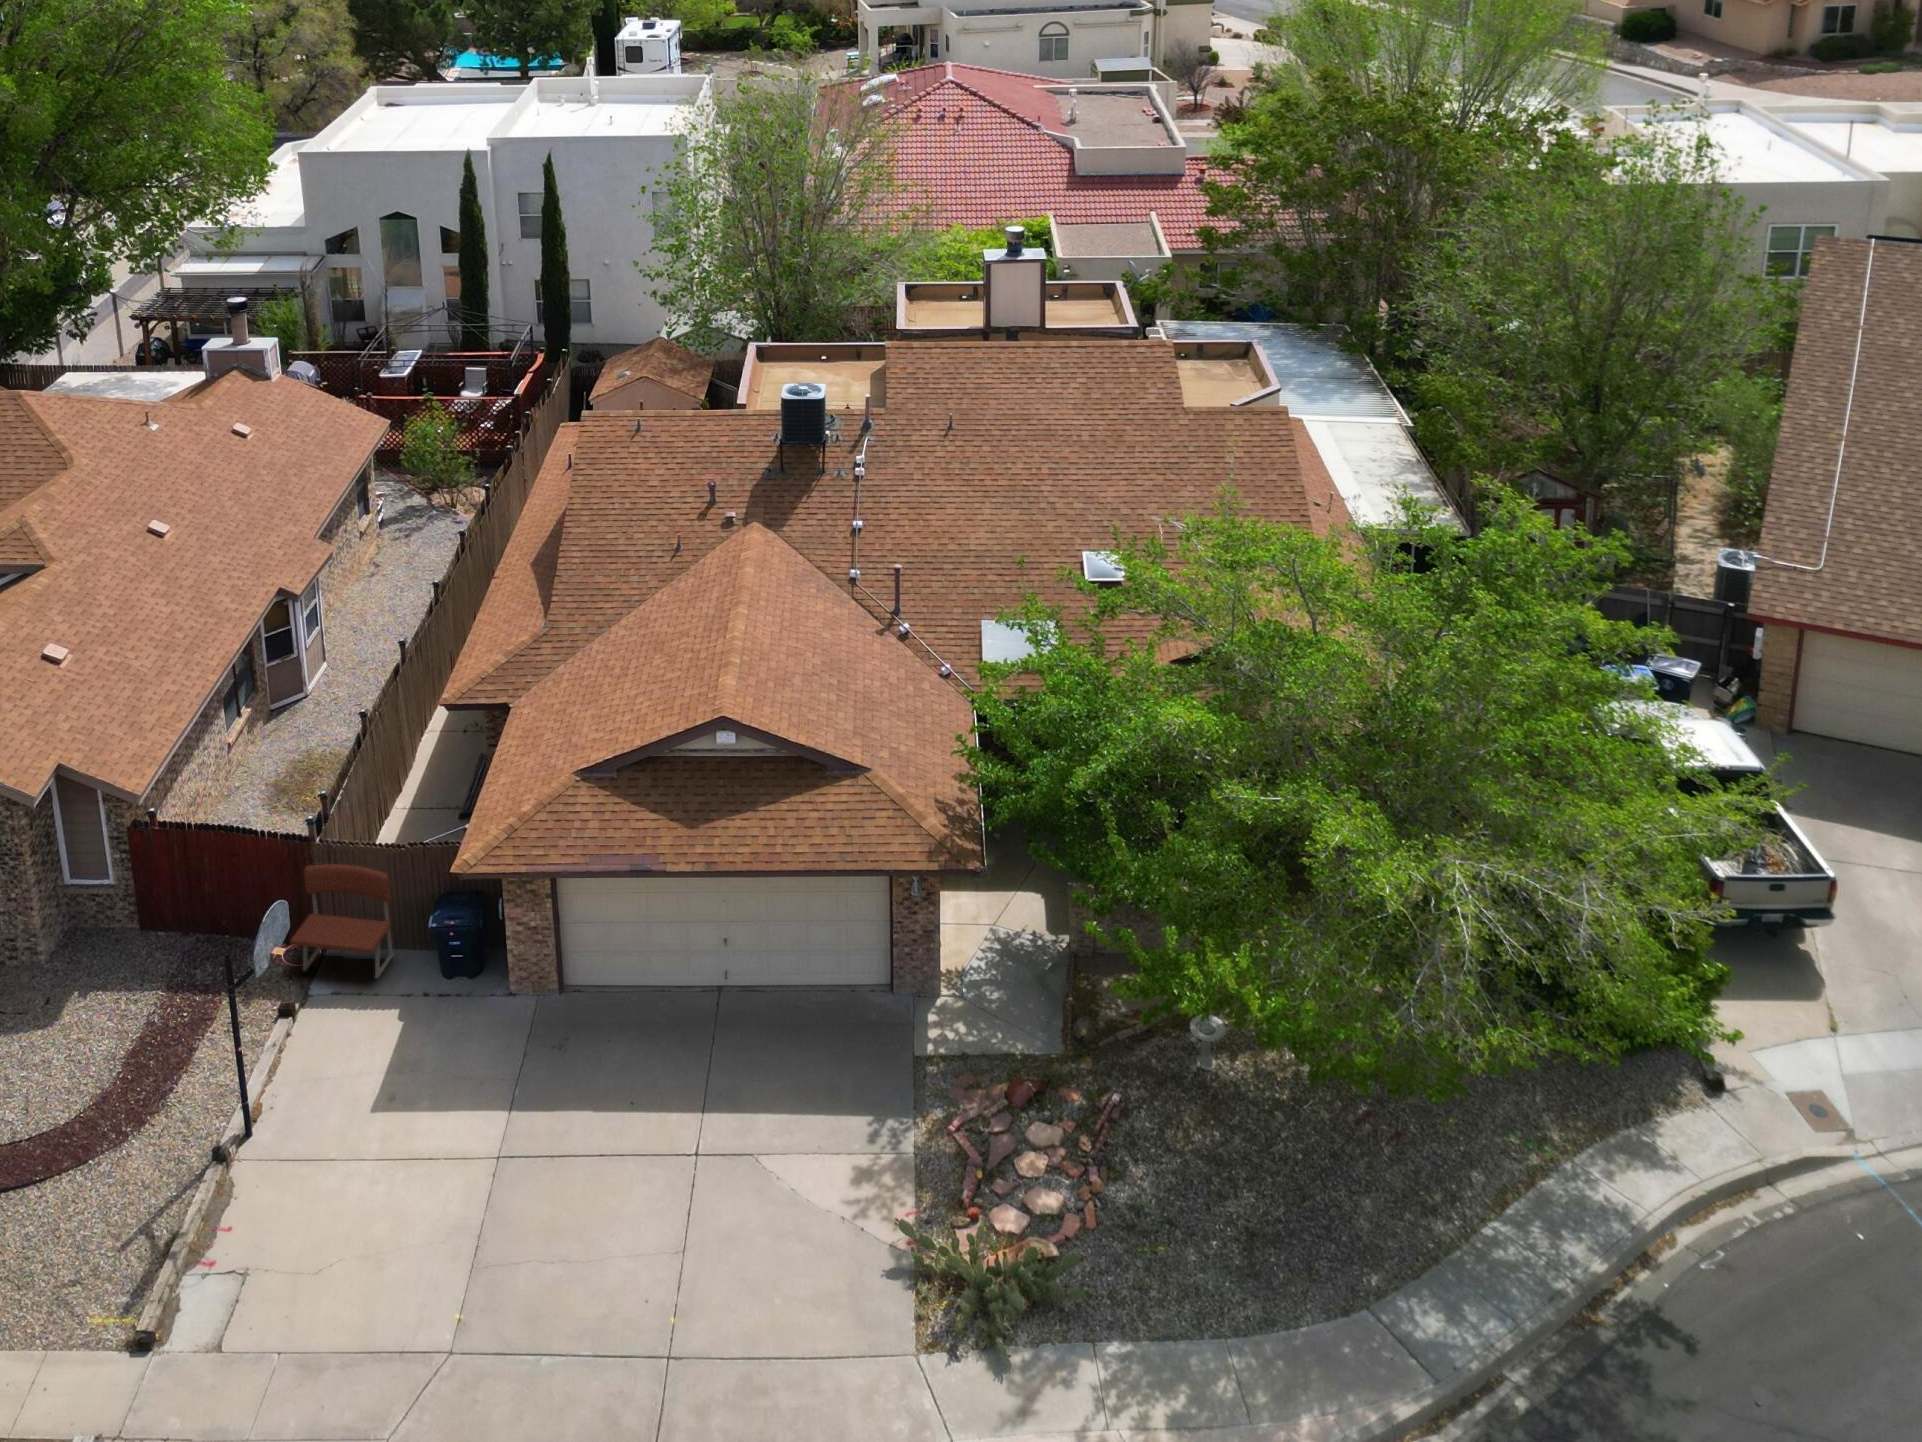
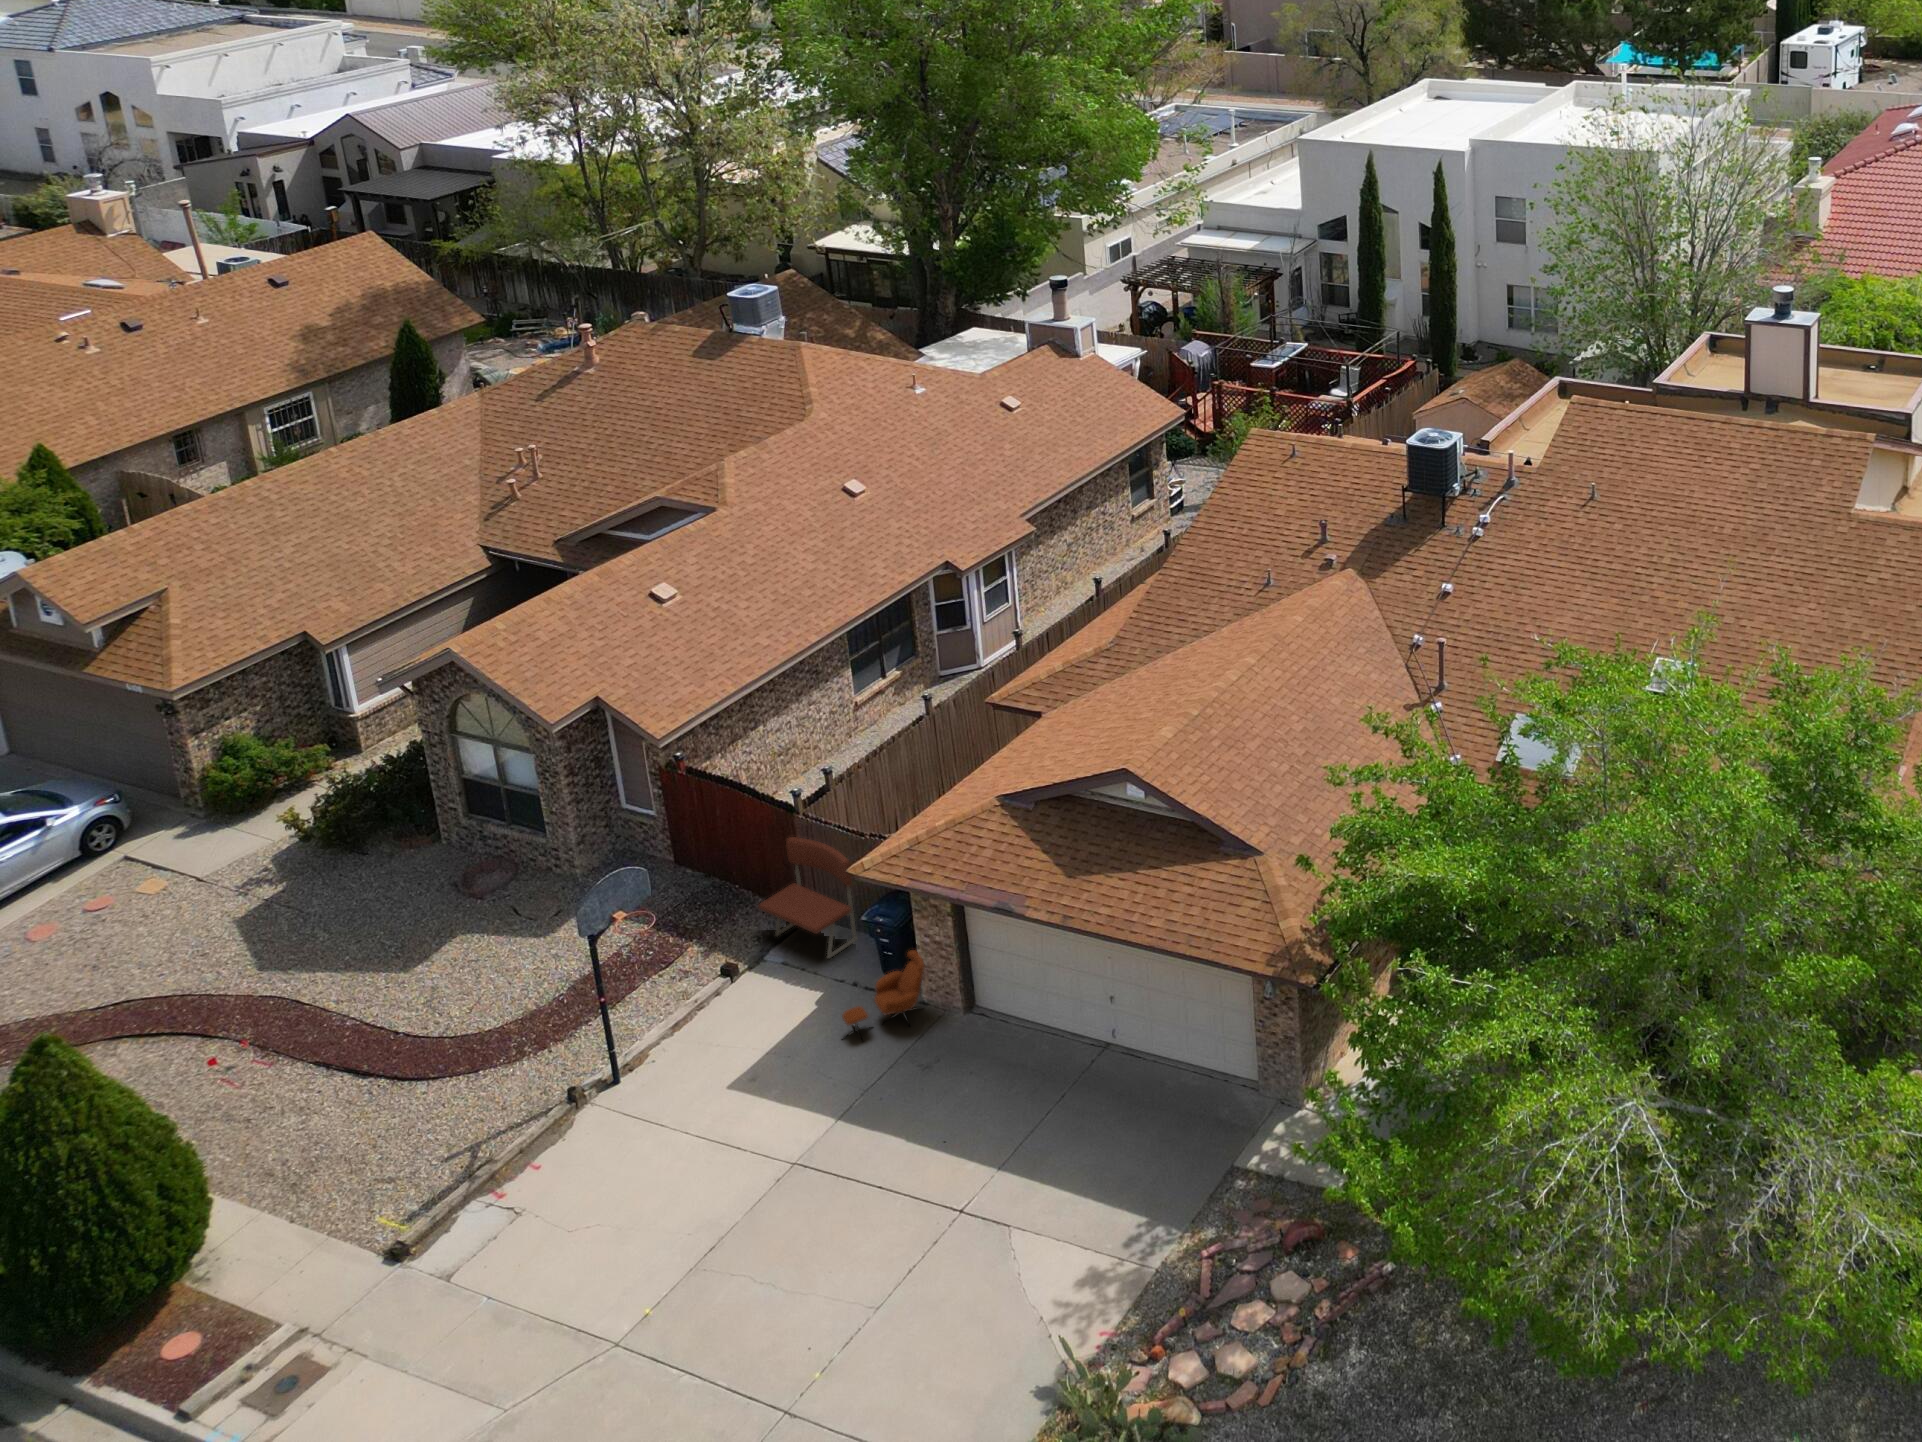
lounge chair: none [447,942,518,1045] -> present [842,950,925,1034]

